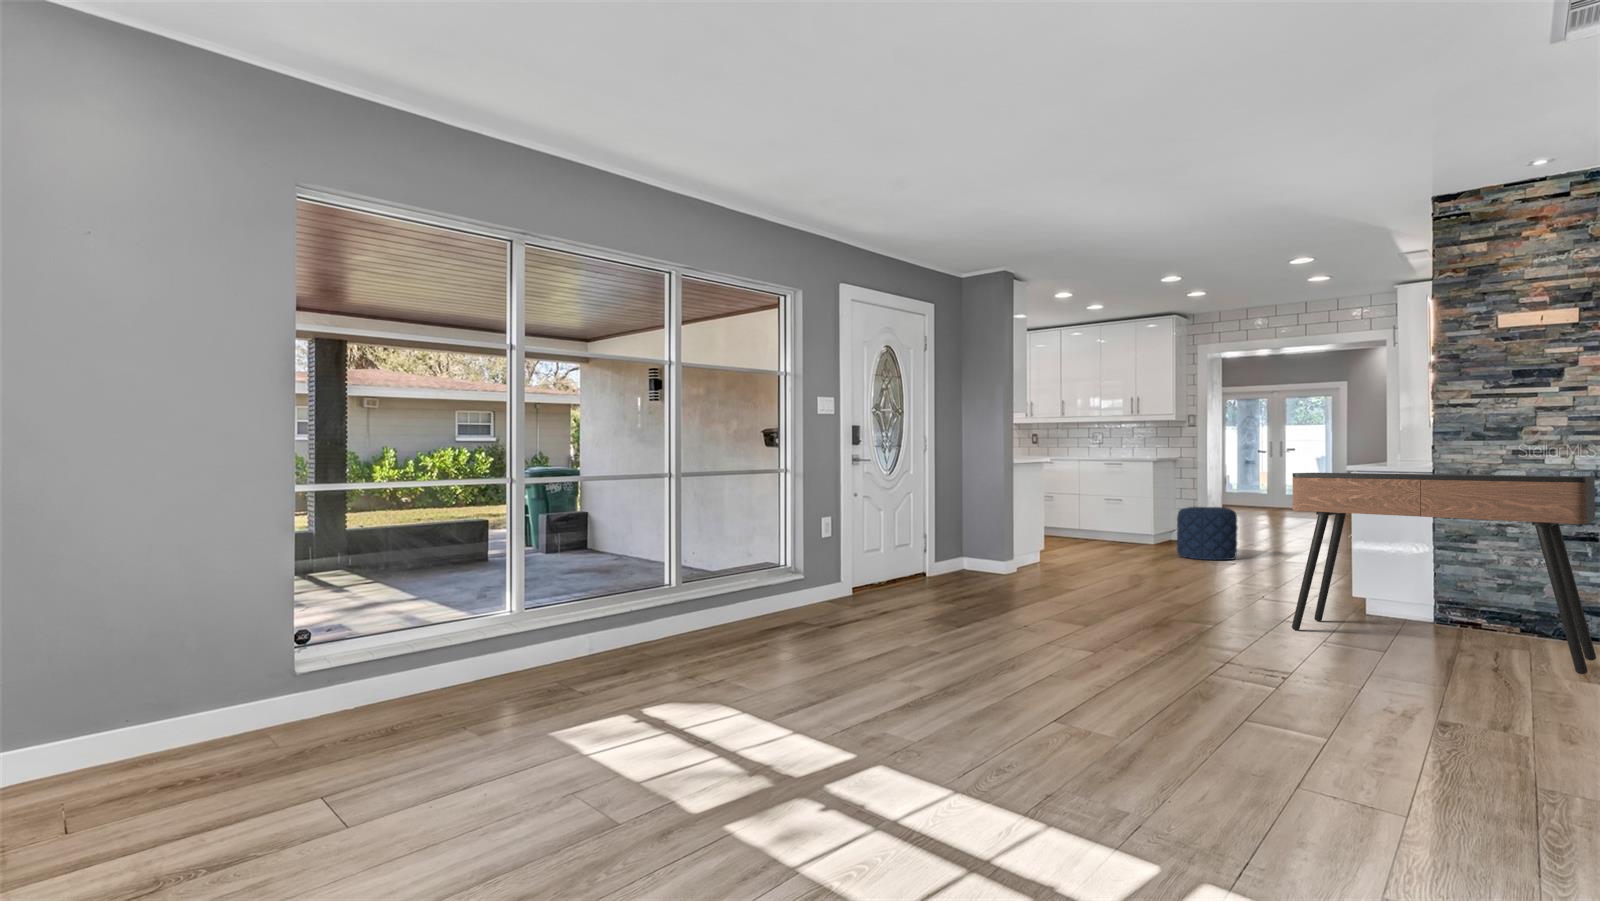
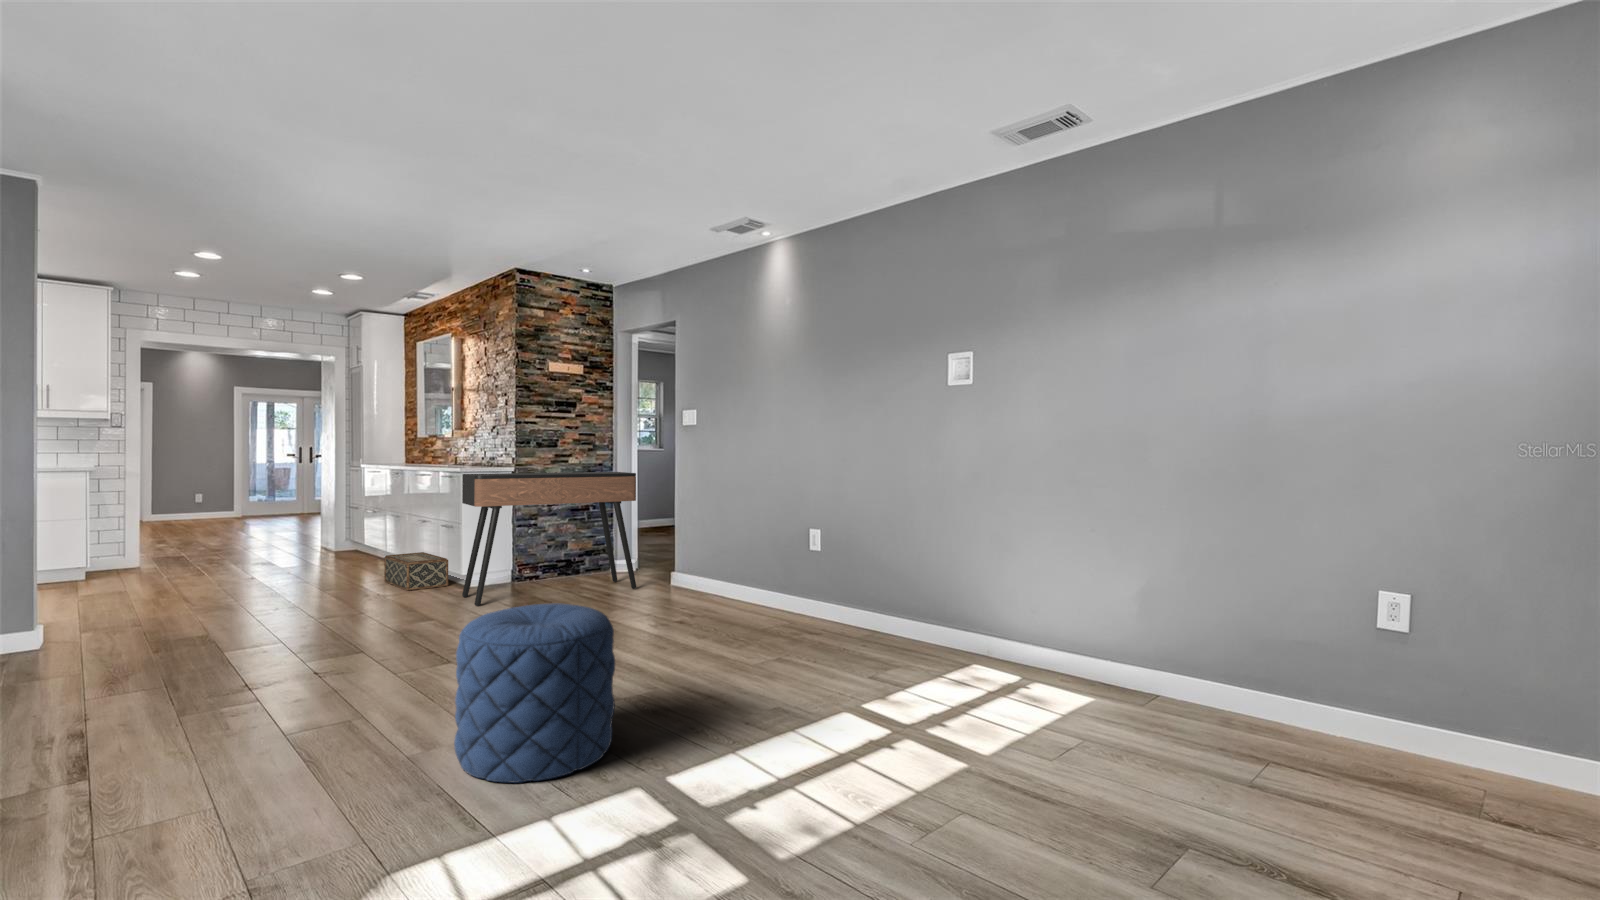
pouf: present [1177,507,1238,560] -> present [454,603,615,783]
woven basket: none [1290,564,1353,609] -> present [384,552,448,590]

